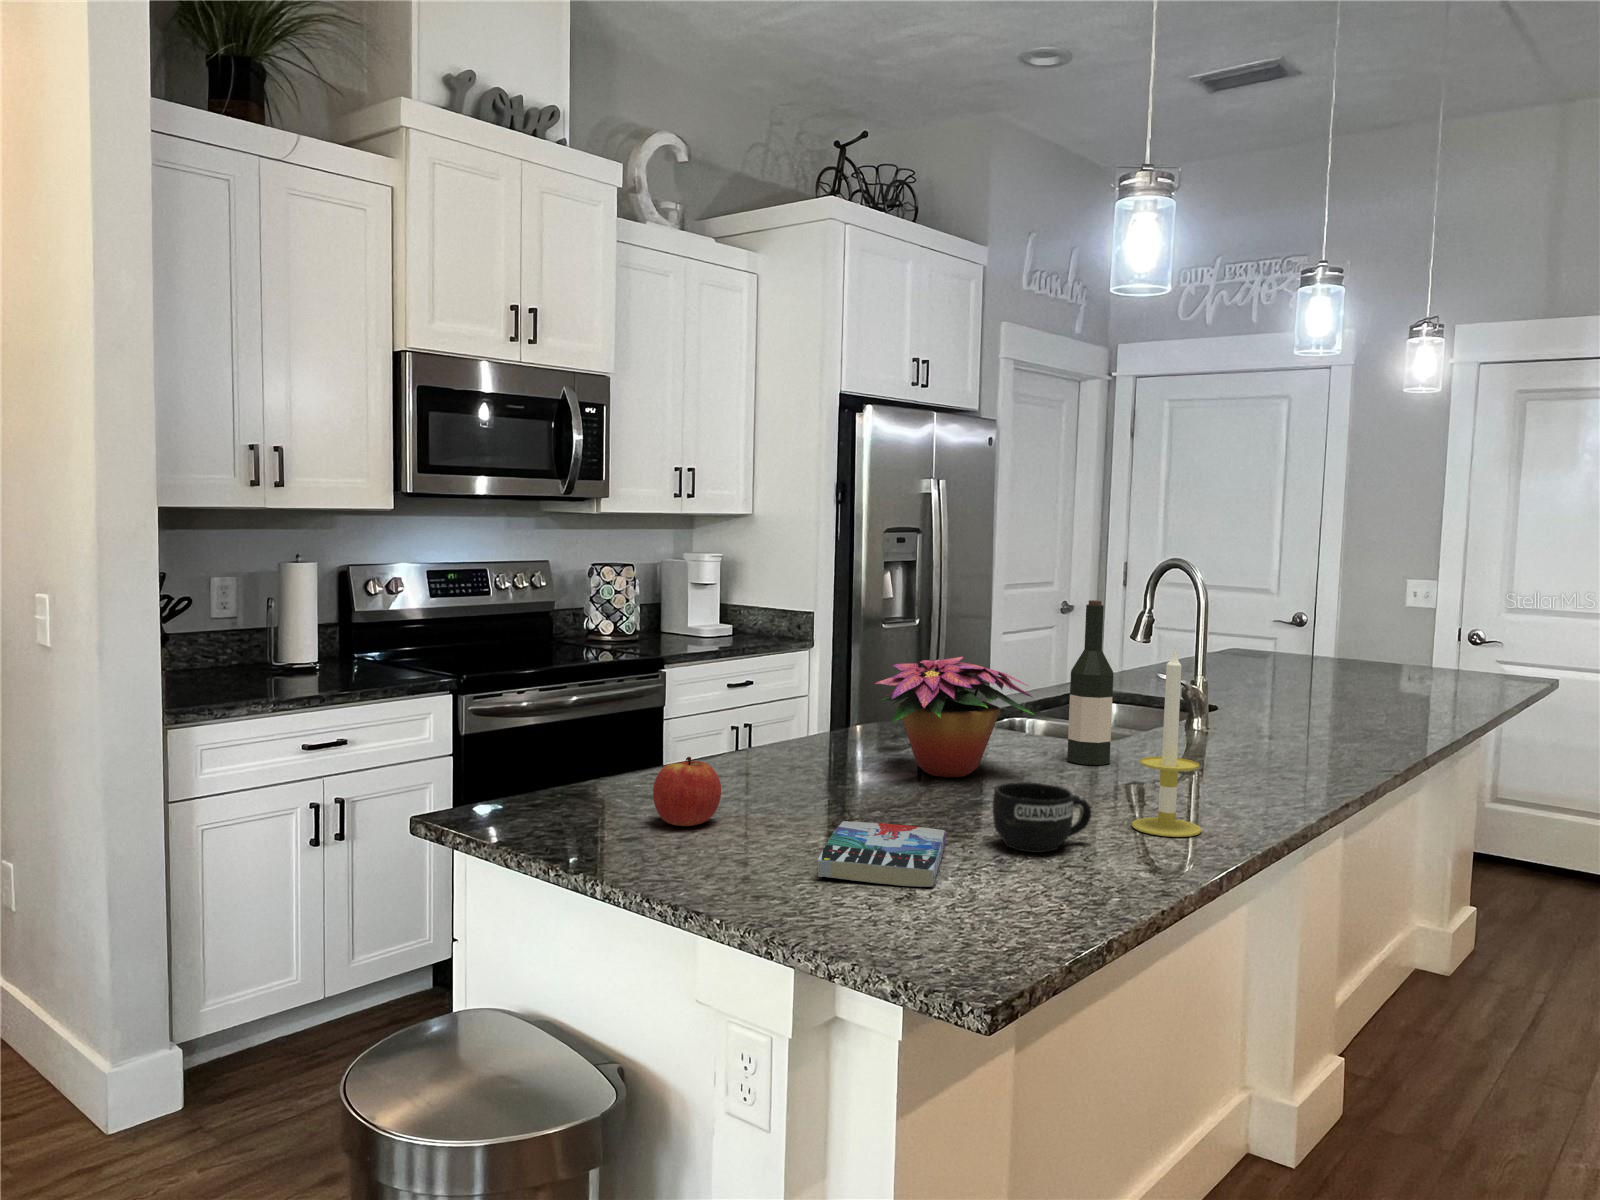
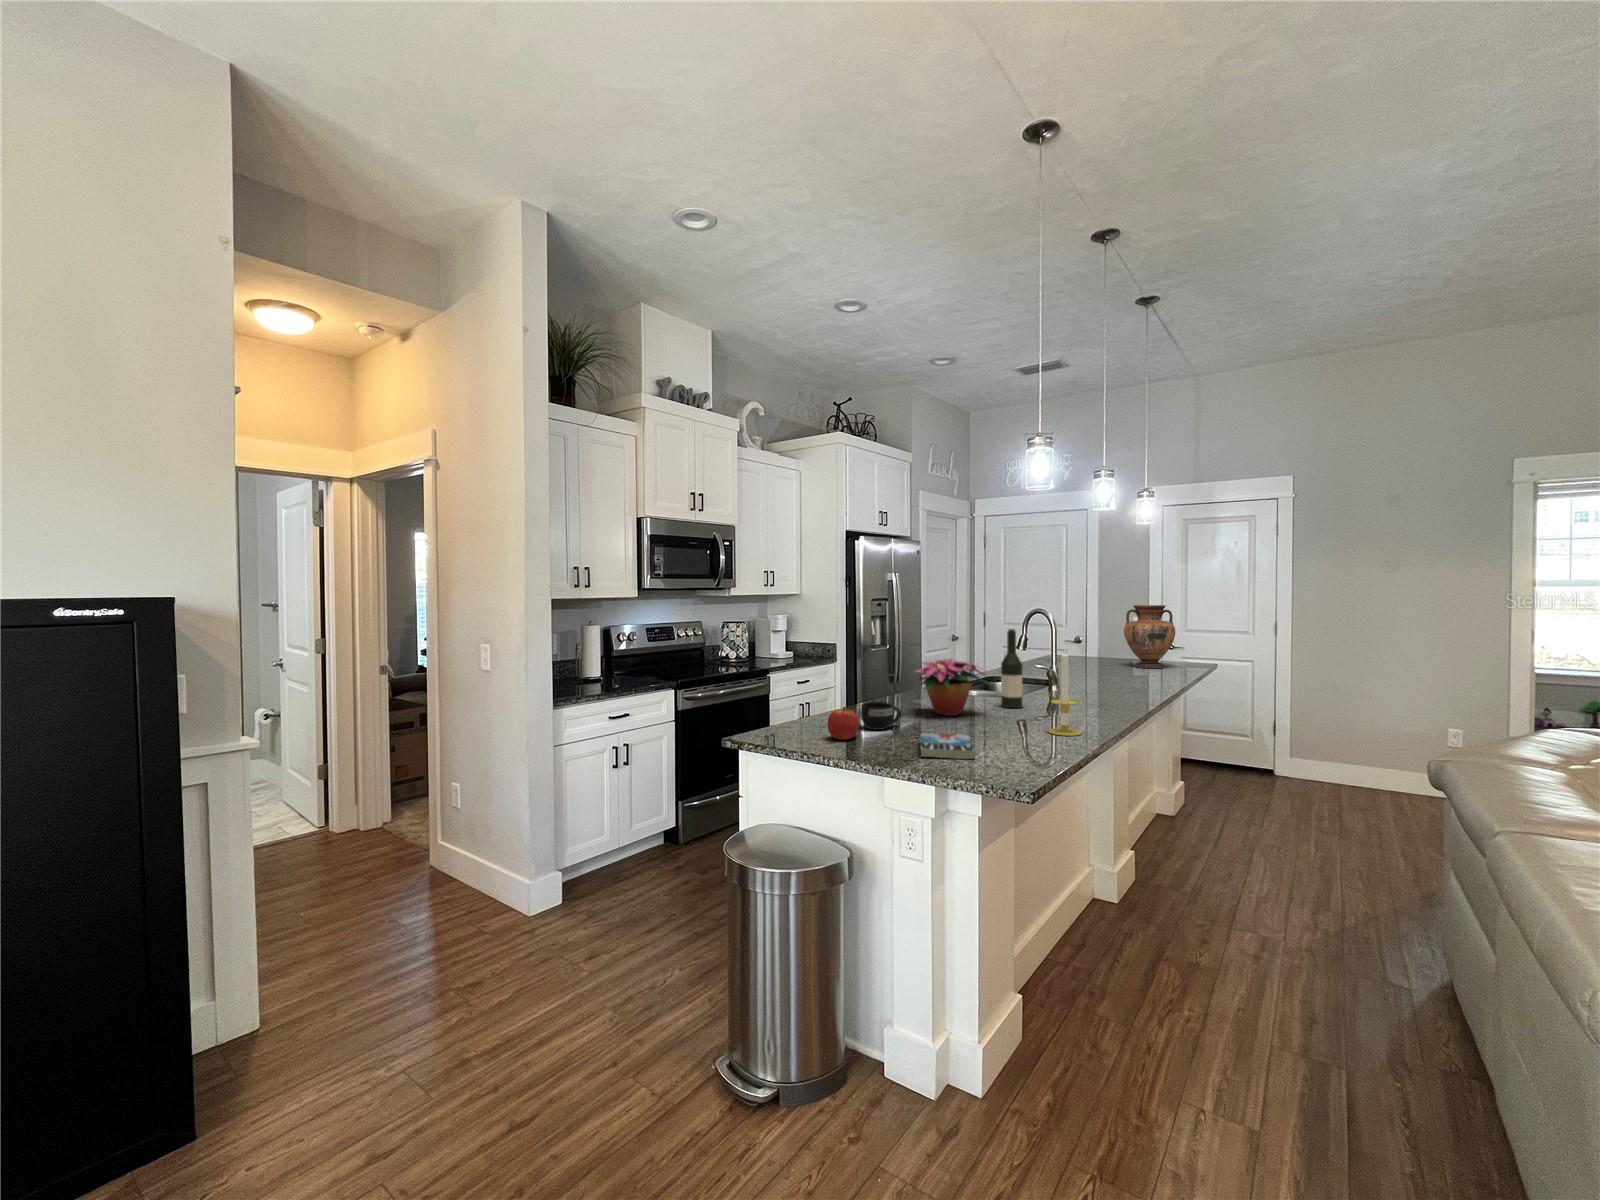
vase: none [1368,558,1471,685] -> present [1124,605,1175,668]
mug: present [993,782,1091,853] -> present [860,702,901,730]

